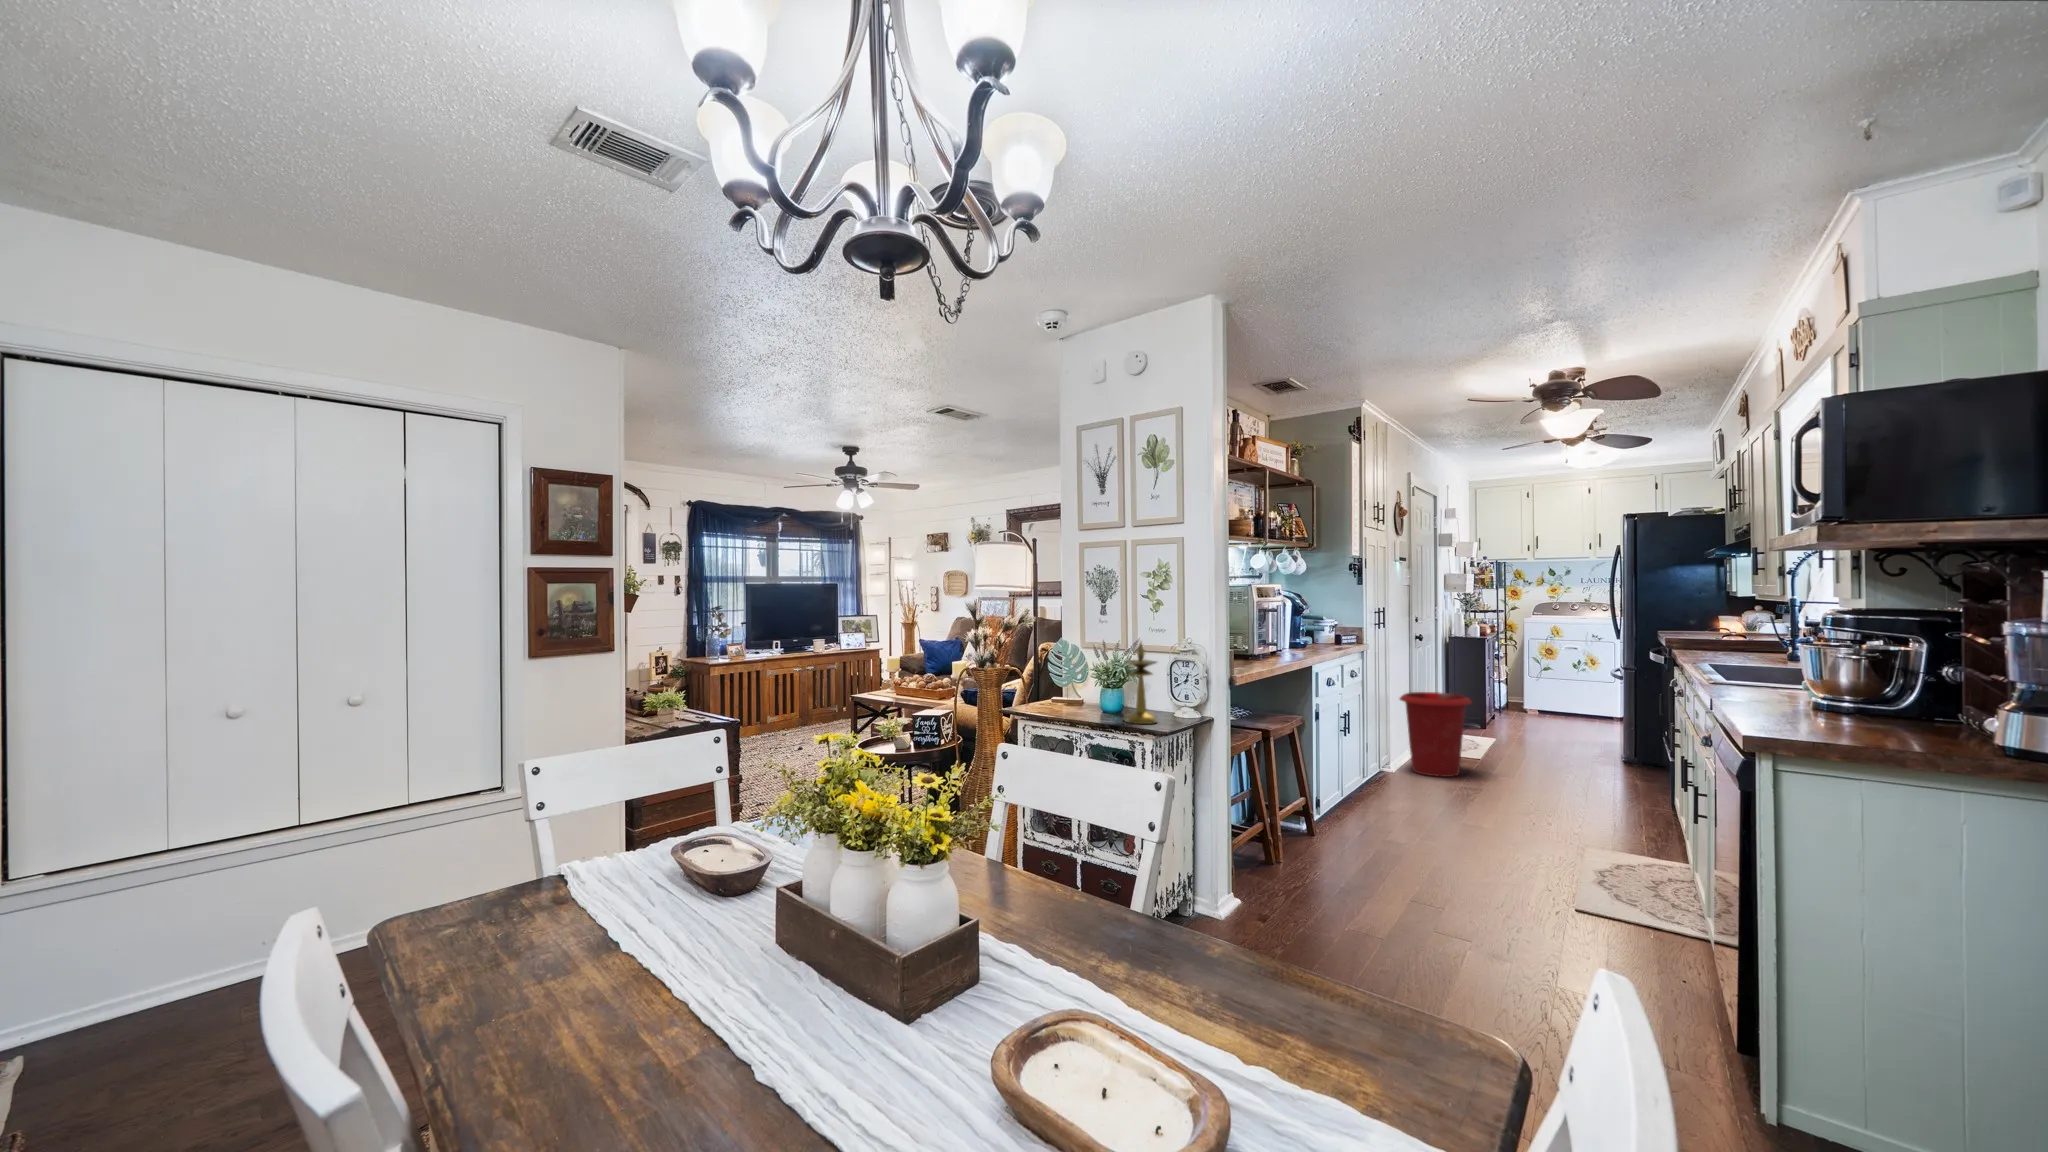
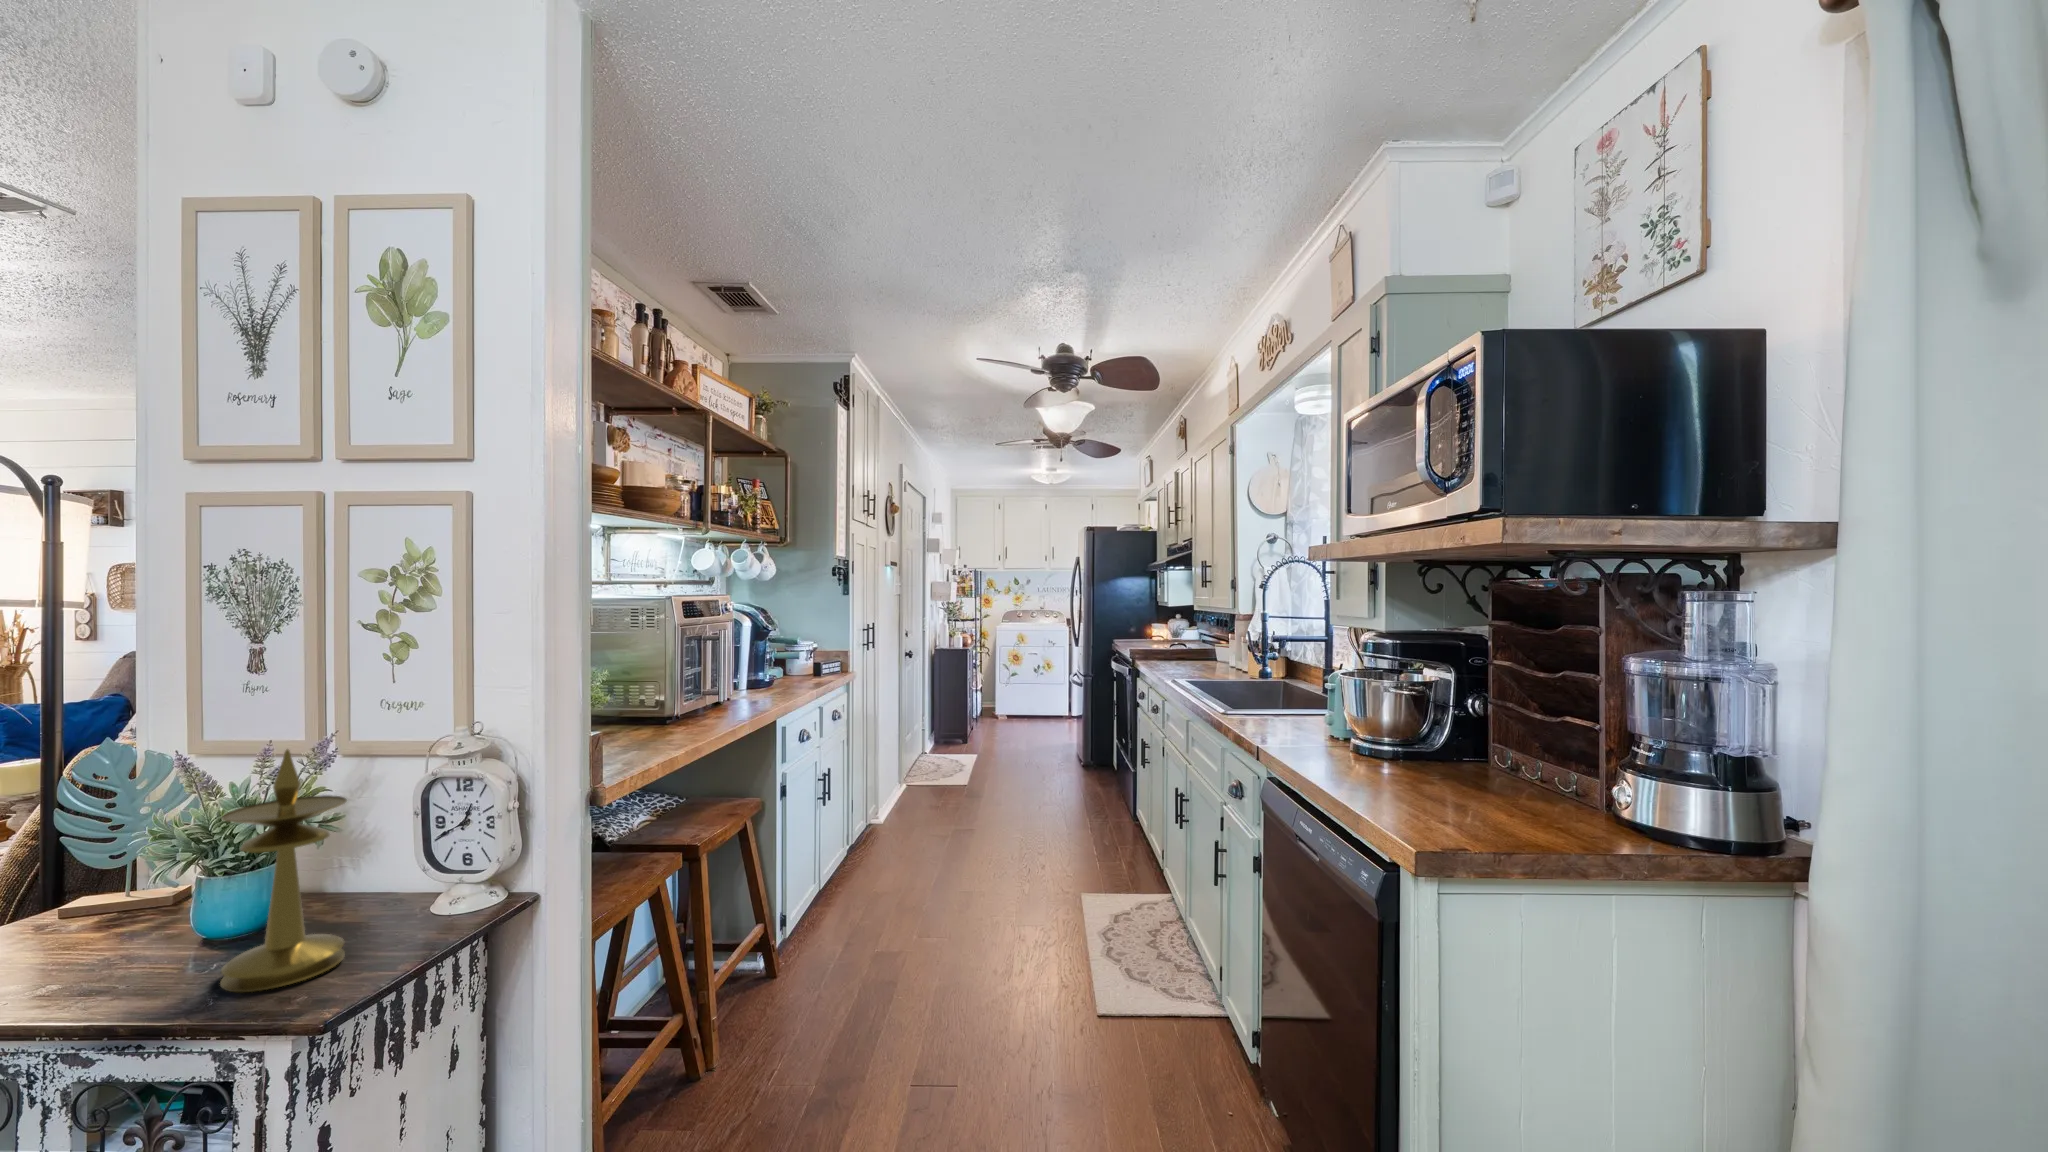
waste bin: present [1400,692,1471,777] -> none [889,719,968,823]

